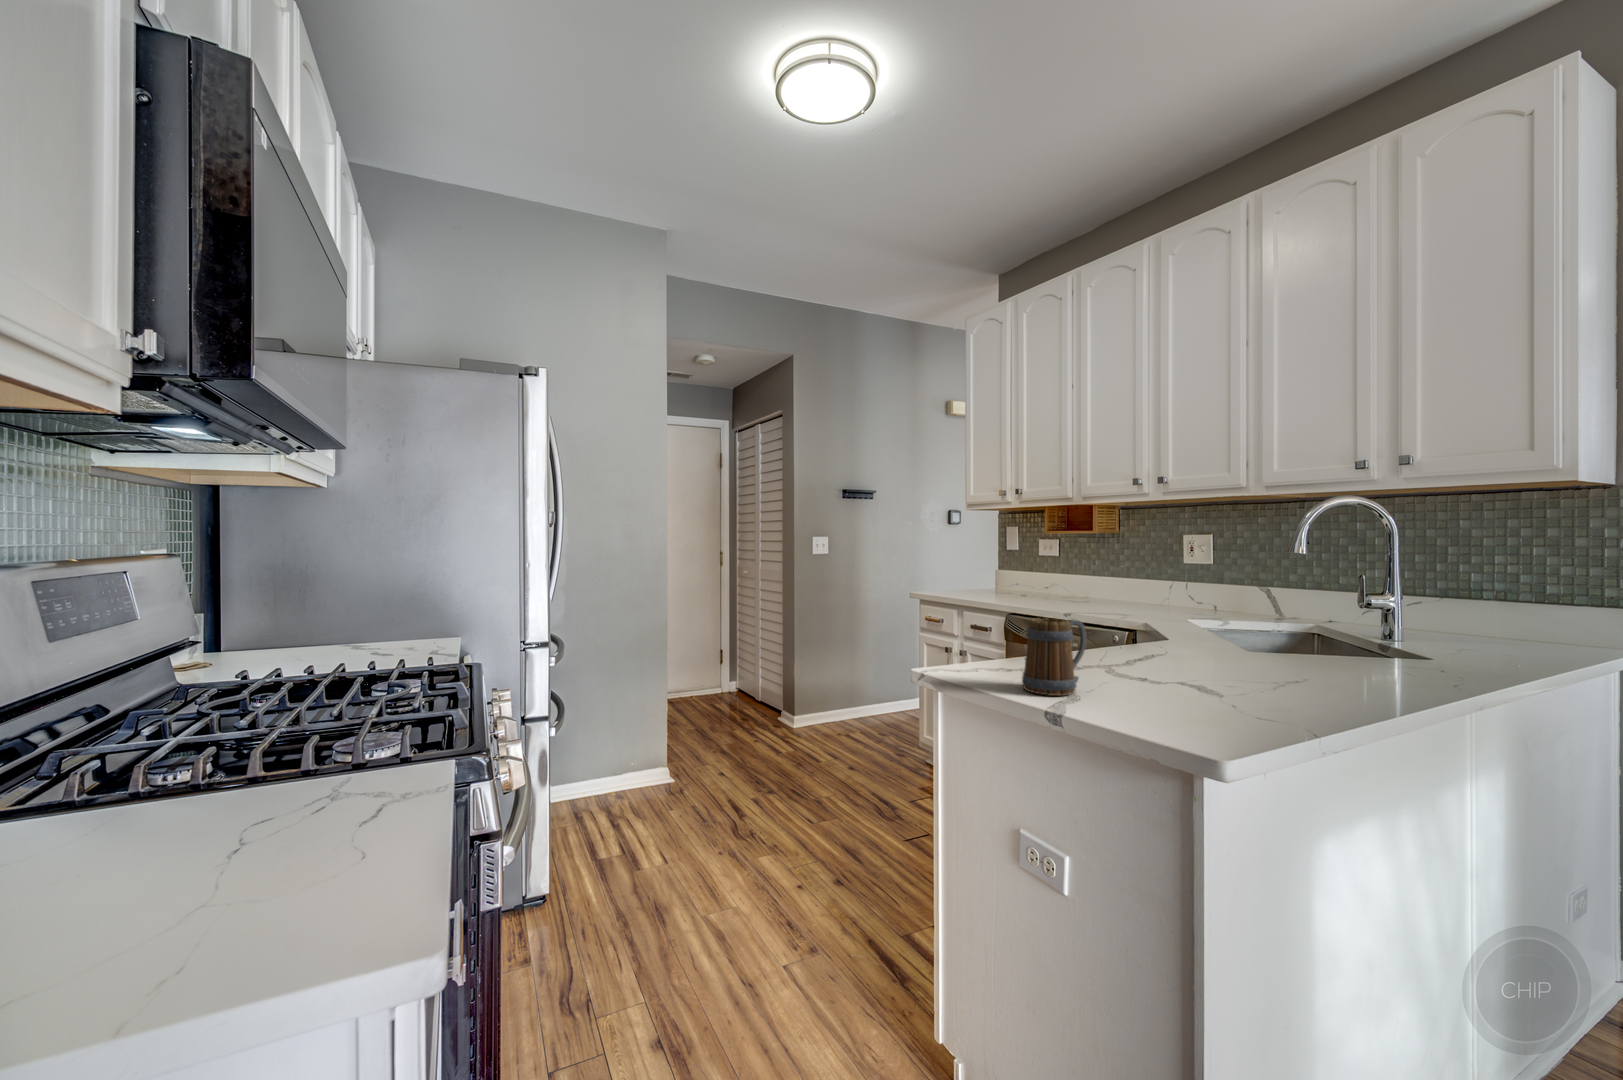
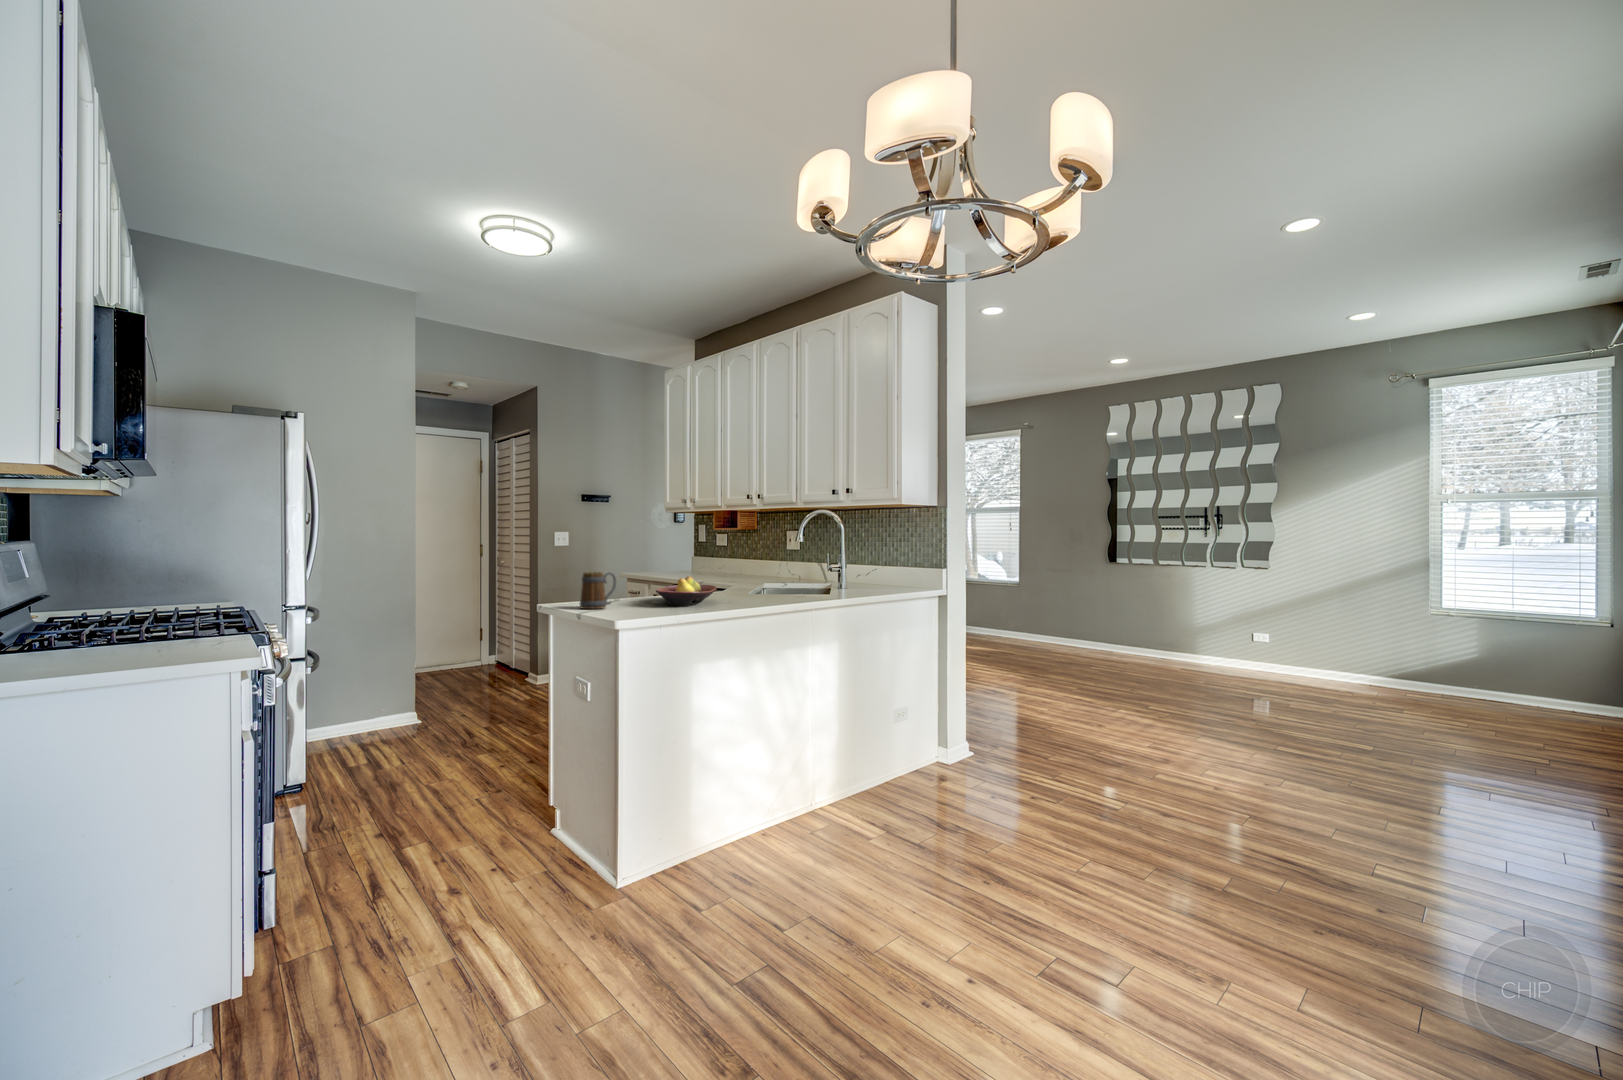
fruit bowl: none [1130,623,1267,690] -> present [656,576,717,606]

